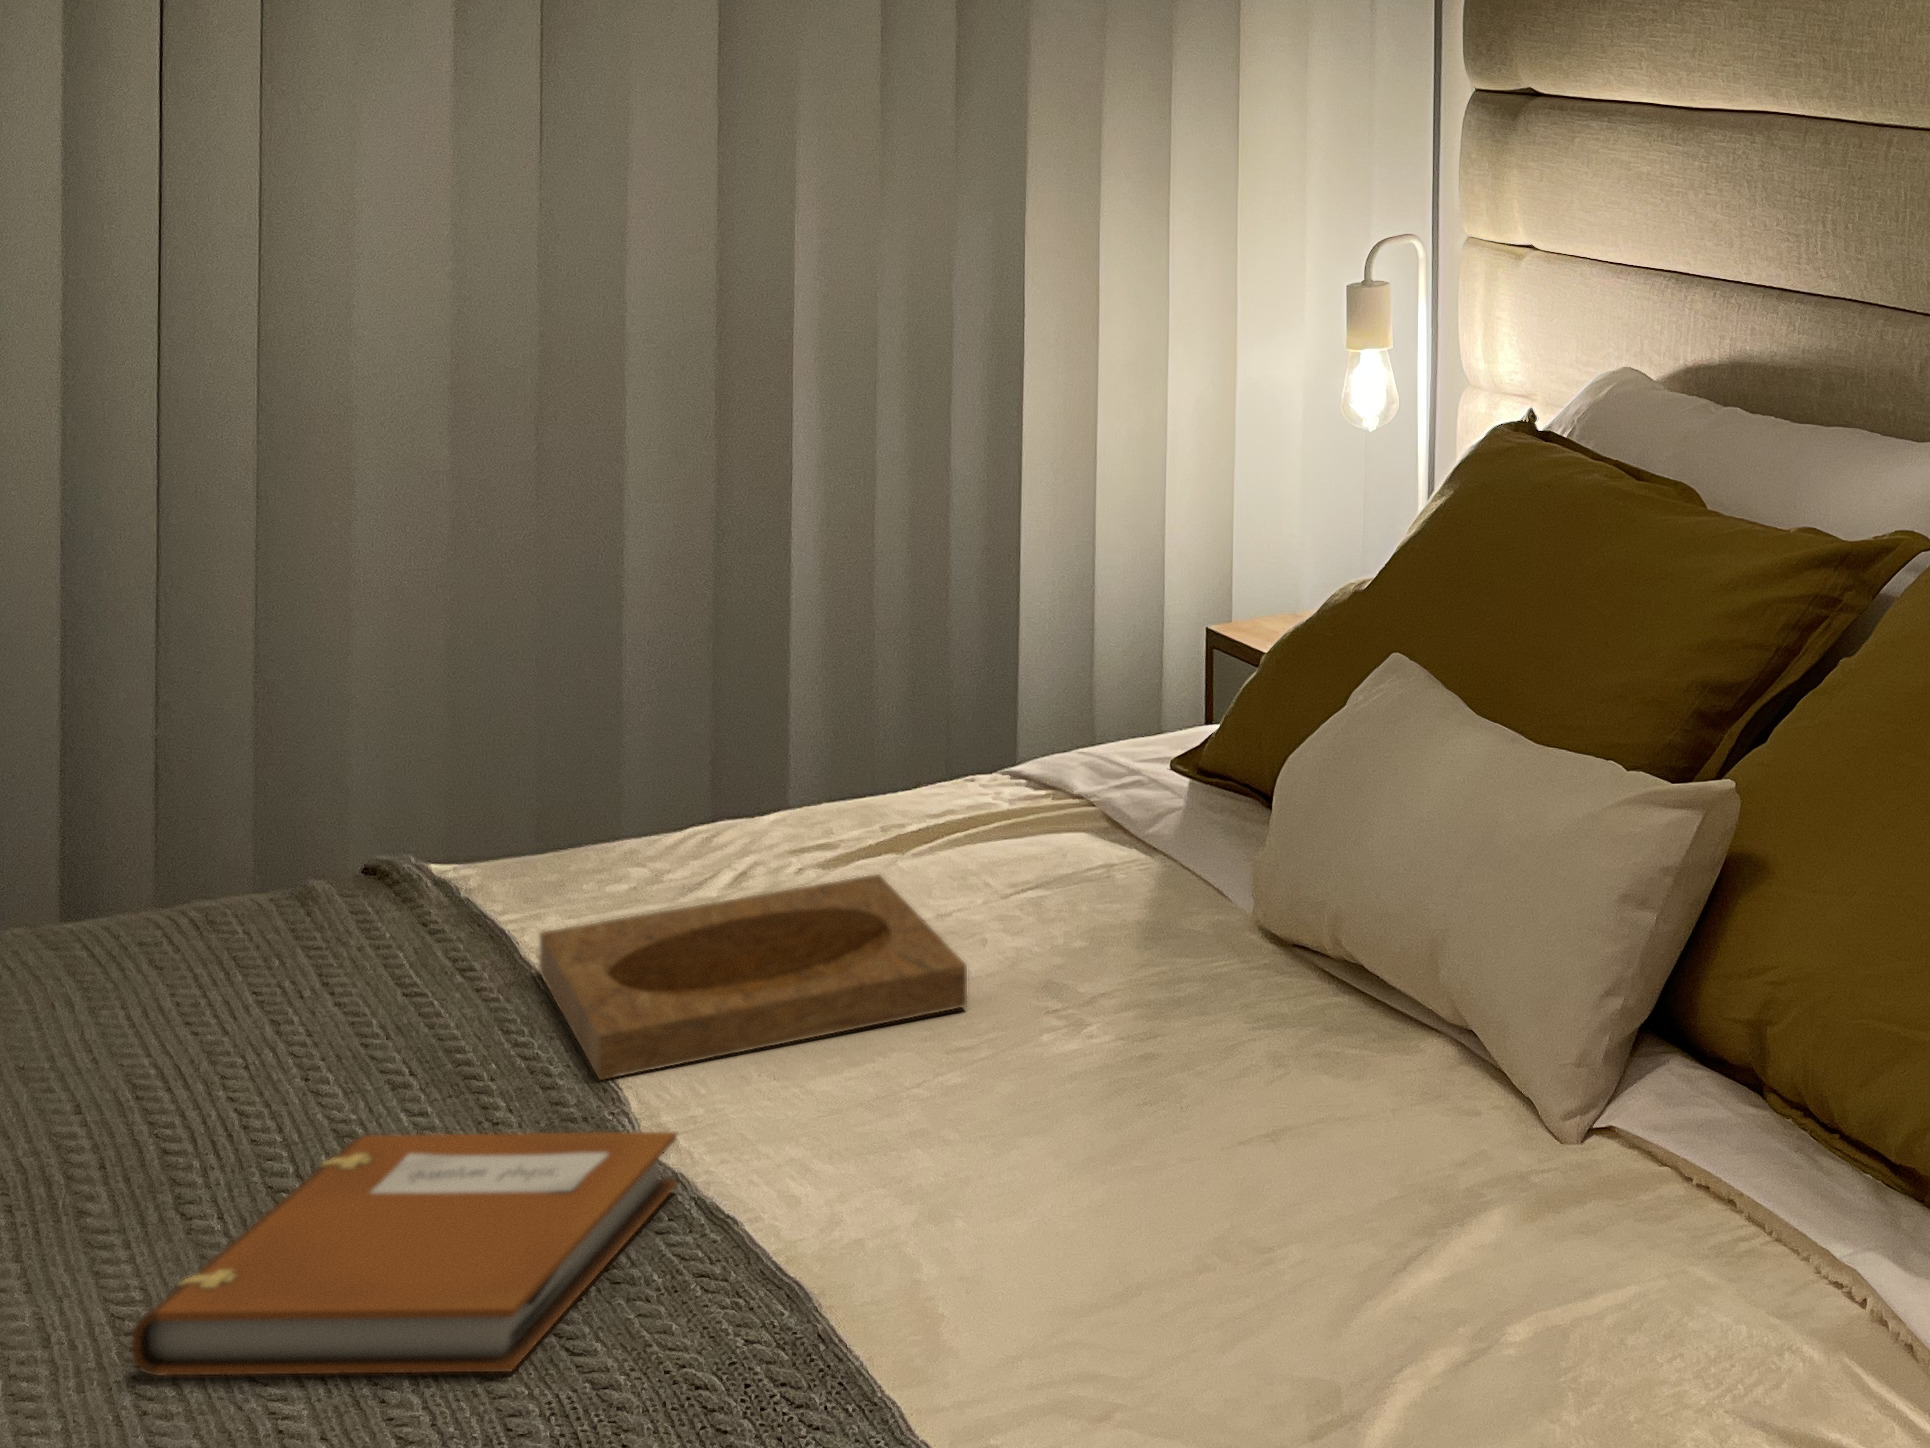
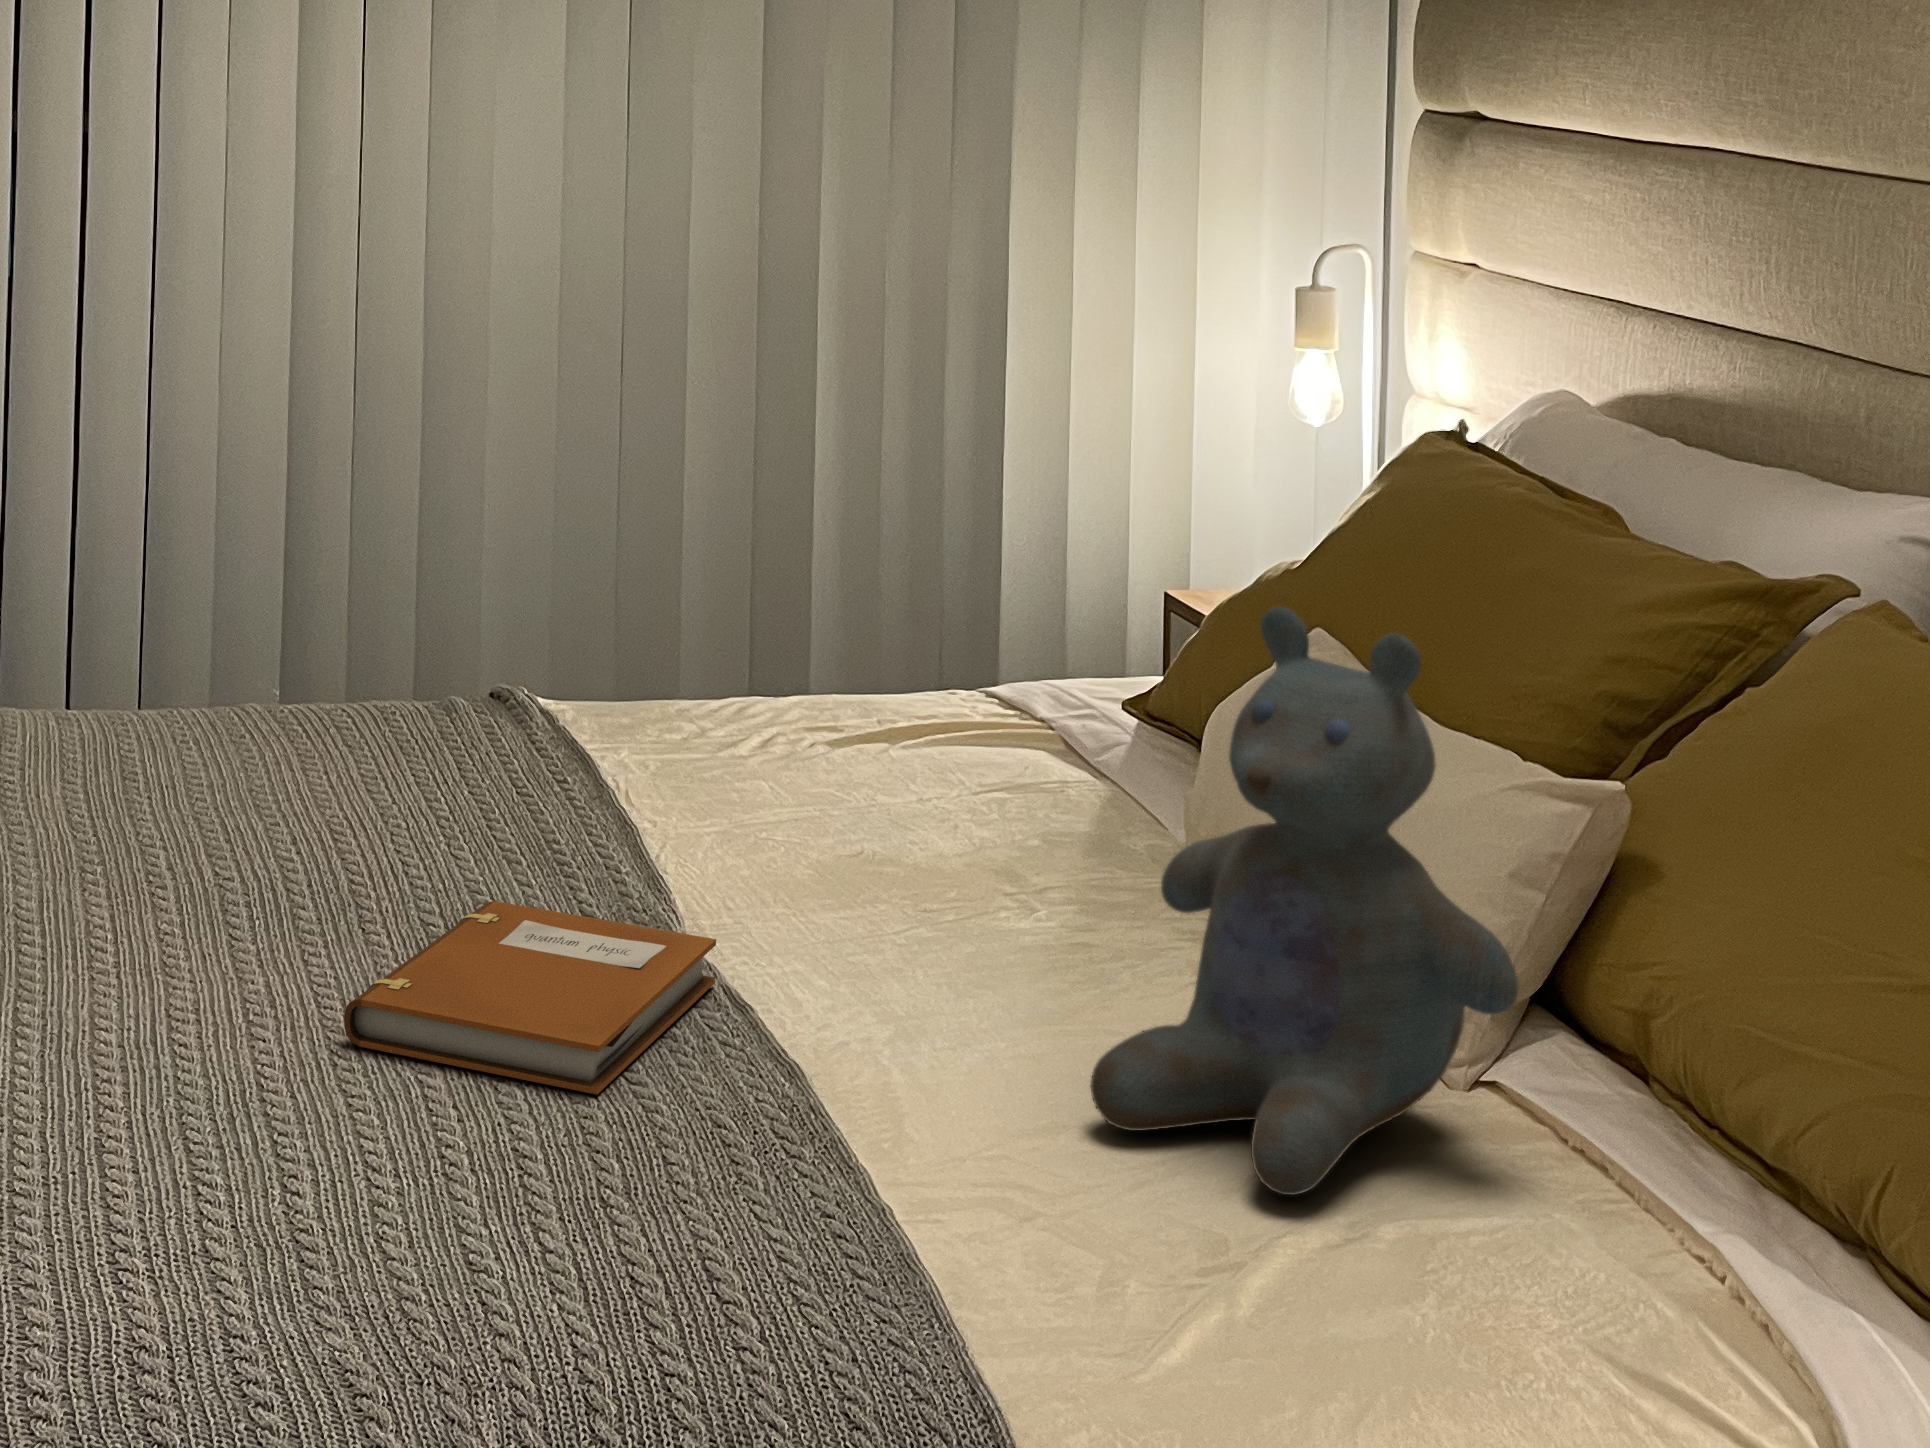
stuffed bear: none [1160,638,1640,1314] -> present [1090,607,1518,1195]
tray: present [539,874,967,1080] -> none [614,764,942,893]

